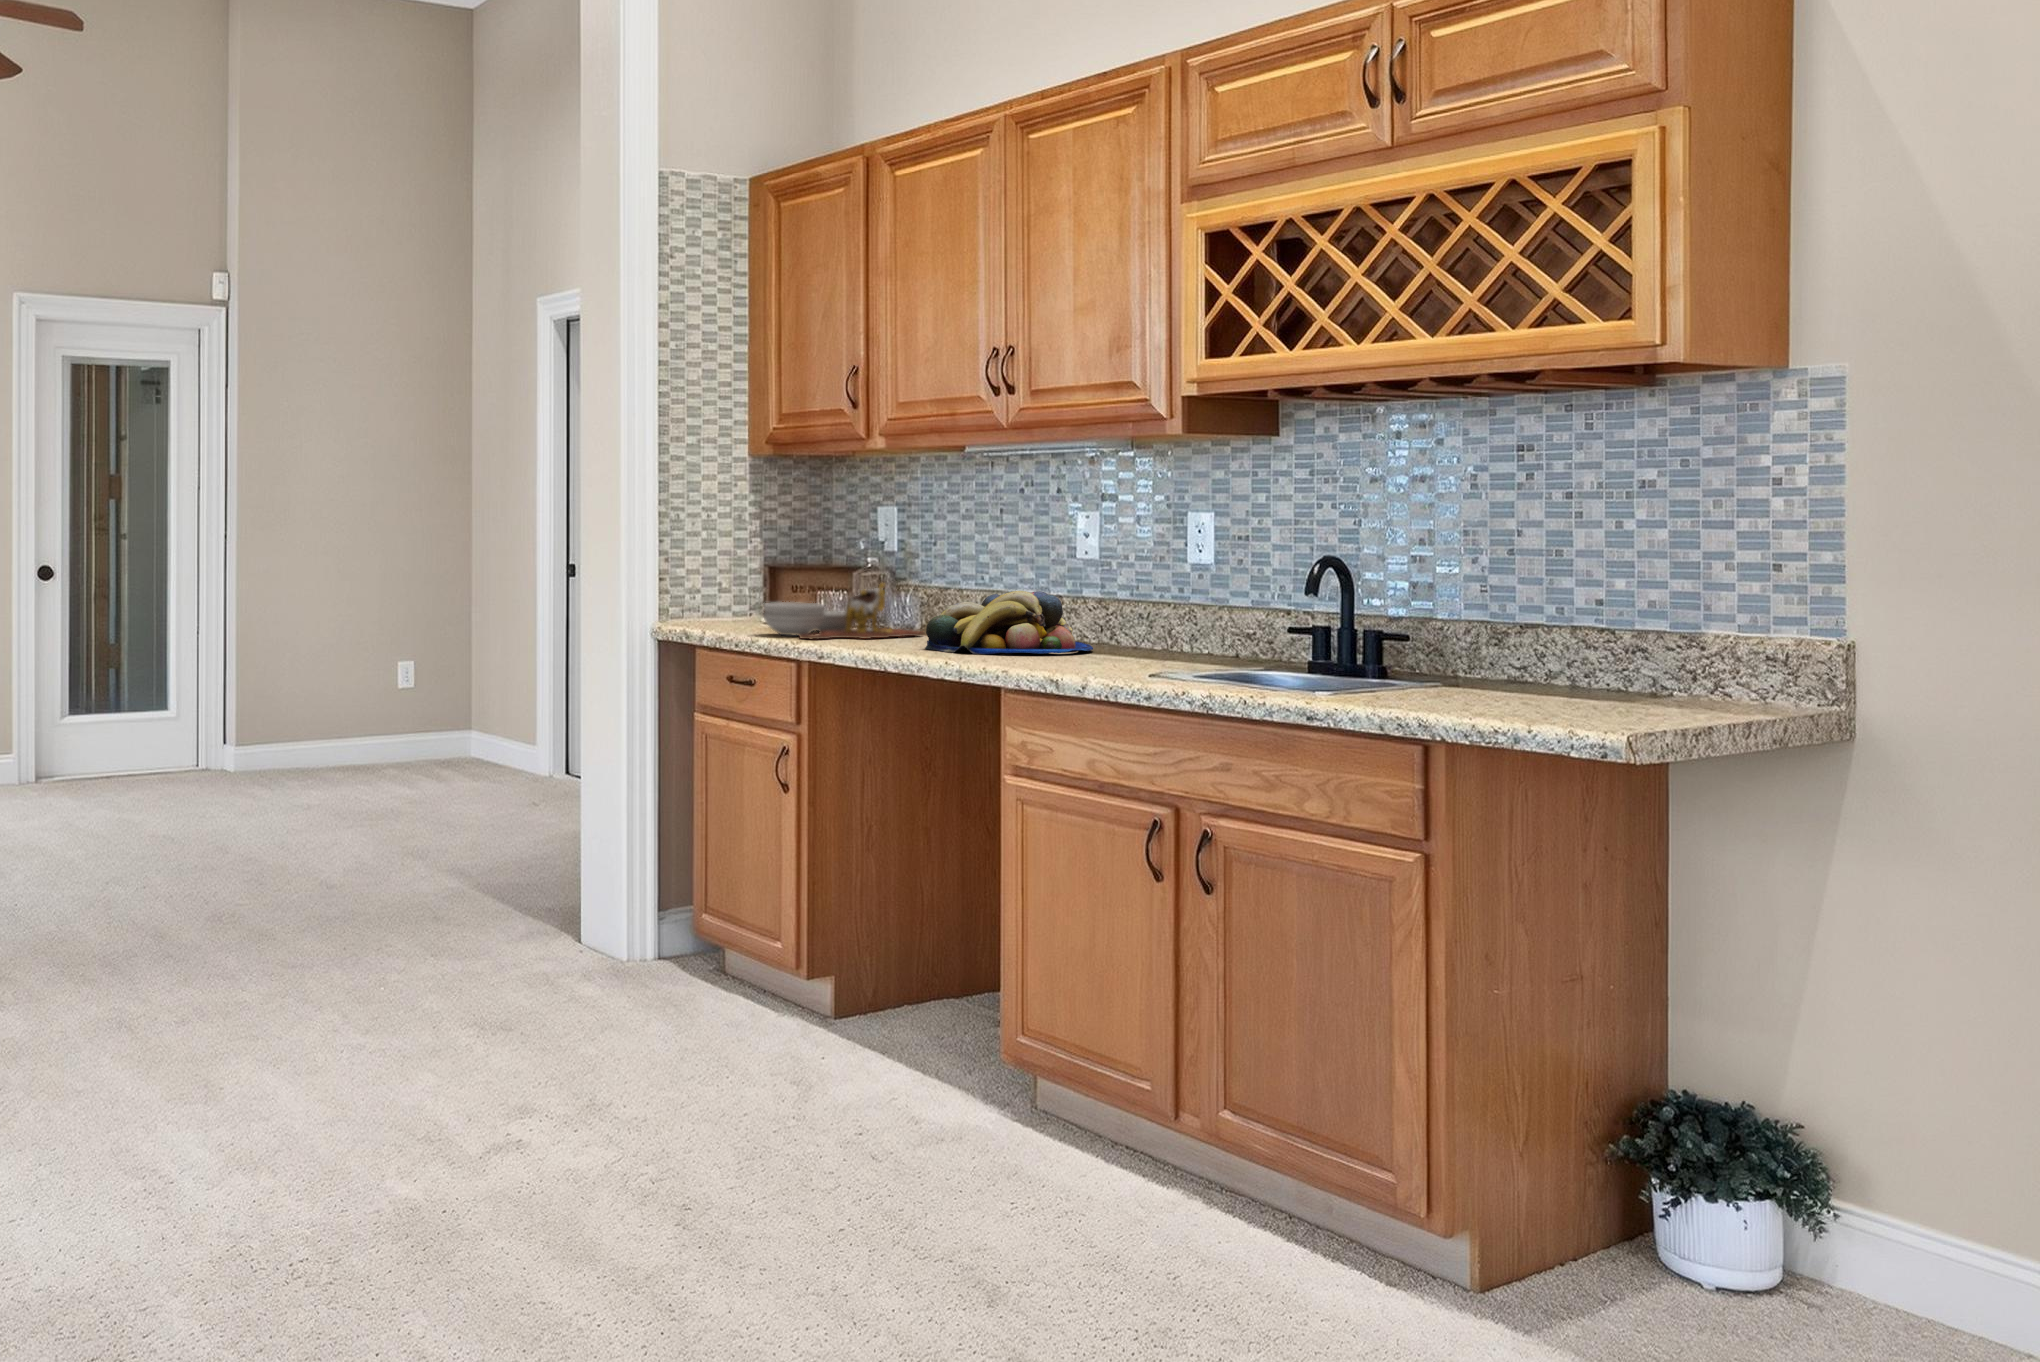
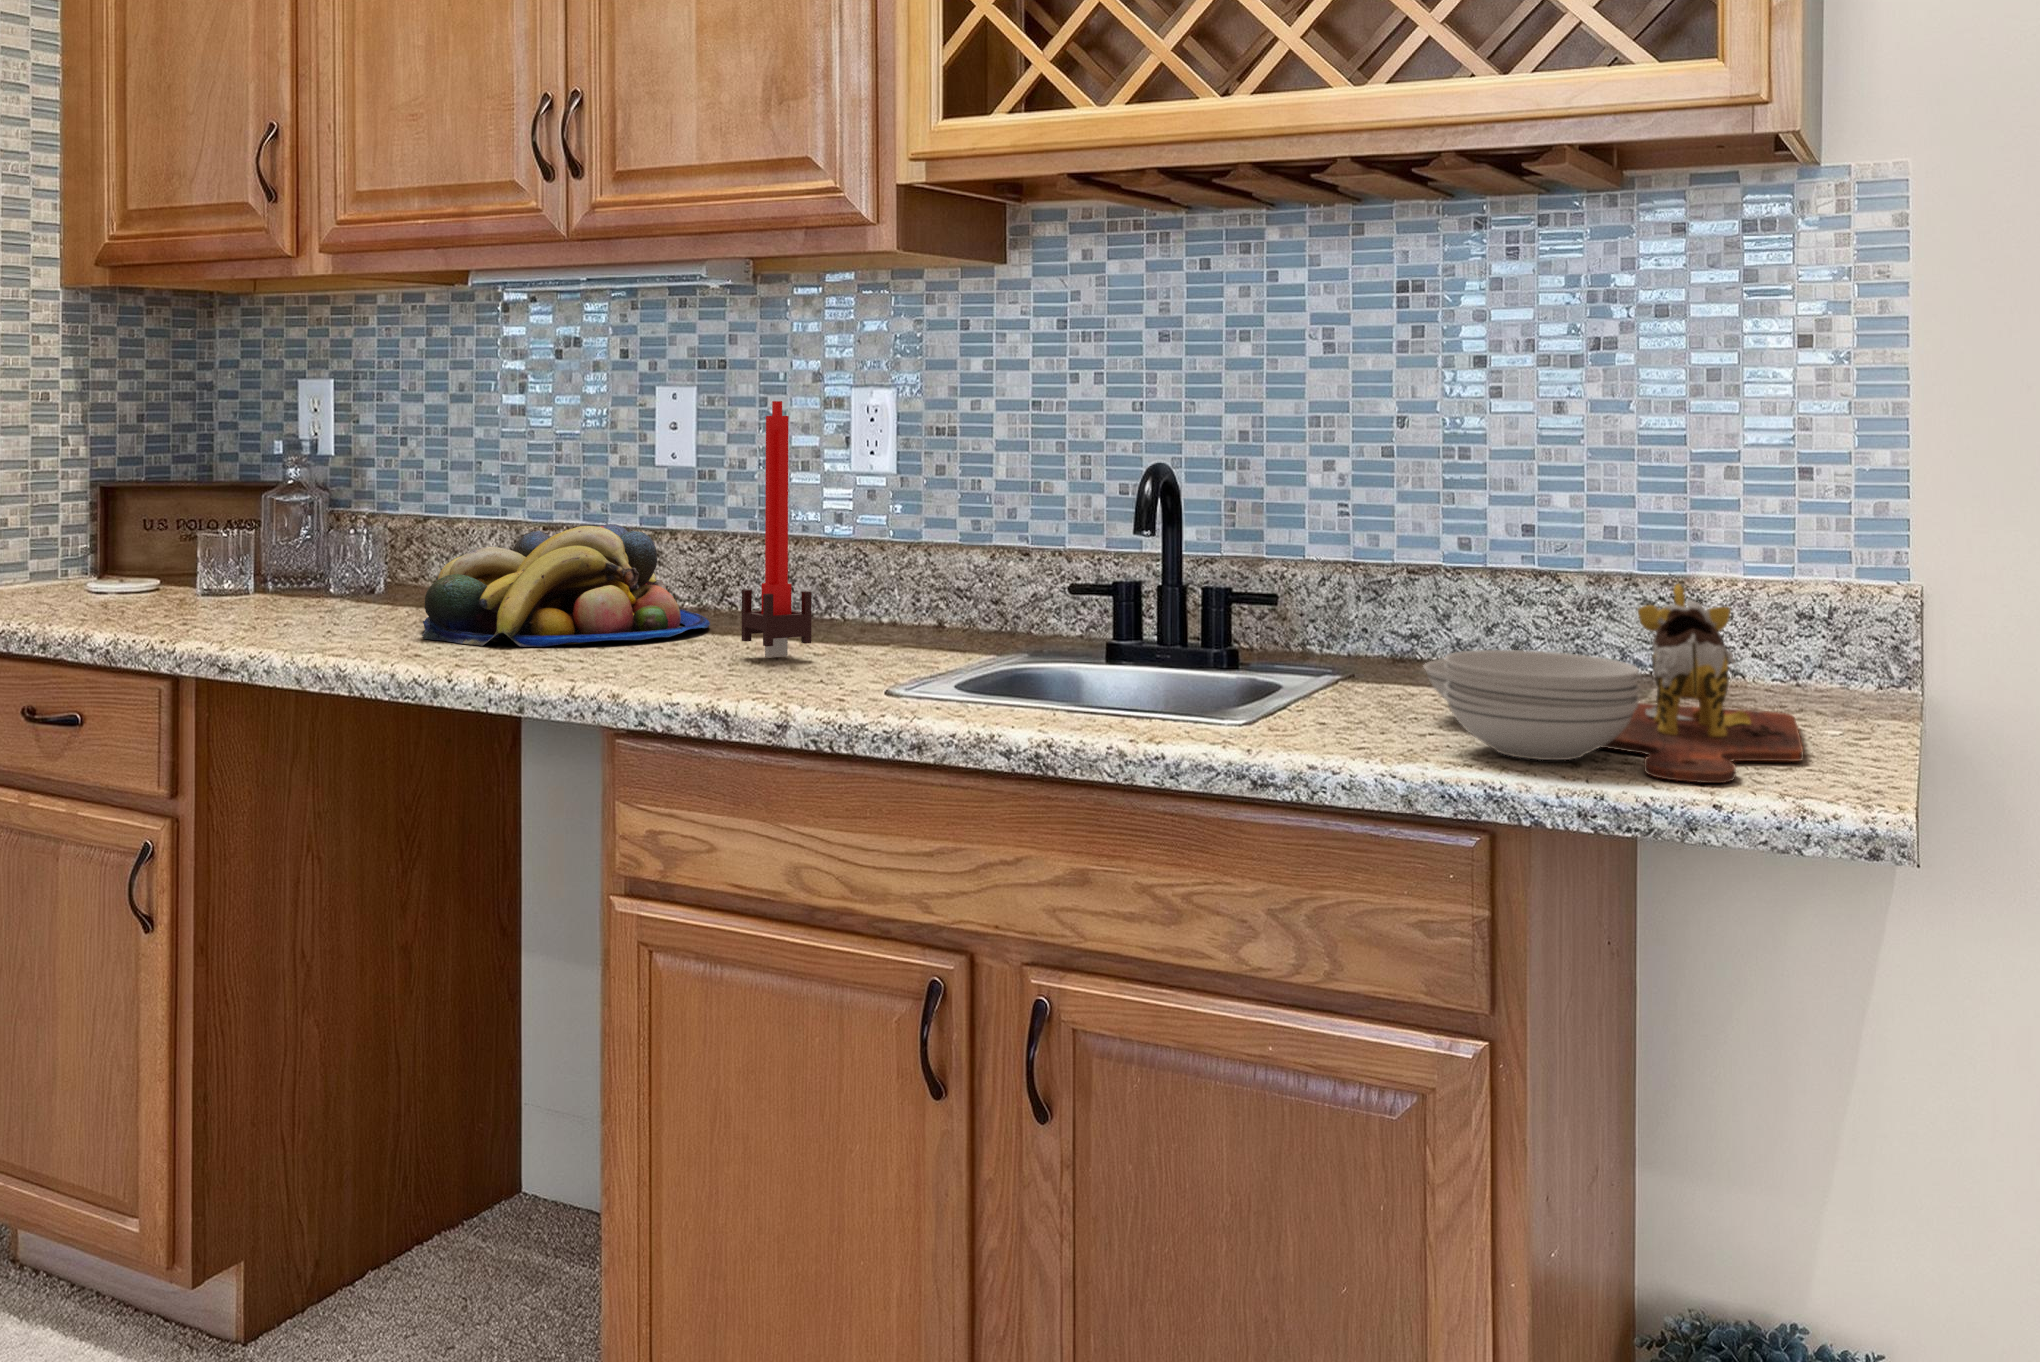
candle: none [1091,521,1130,663] -> present [742,401,812,658]
cutting board: present [764,583,923,639] -> present [1423,584,1803,783]

